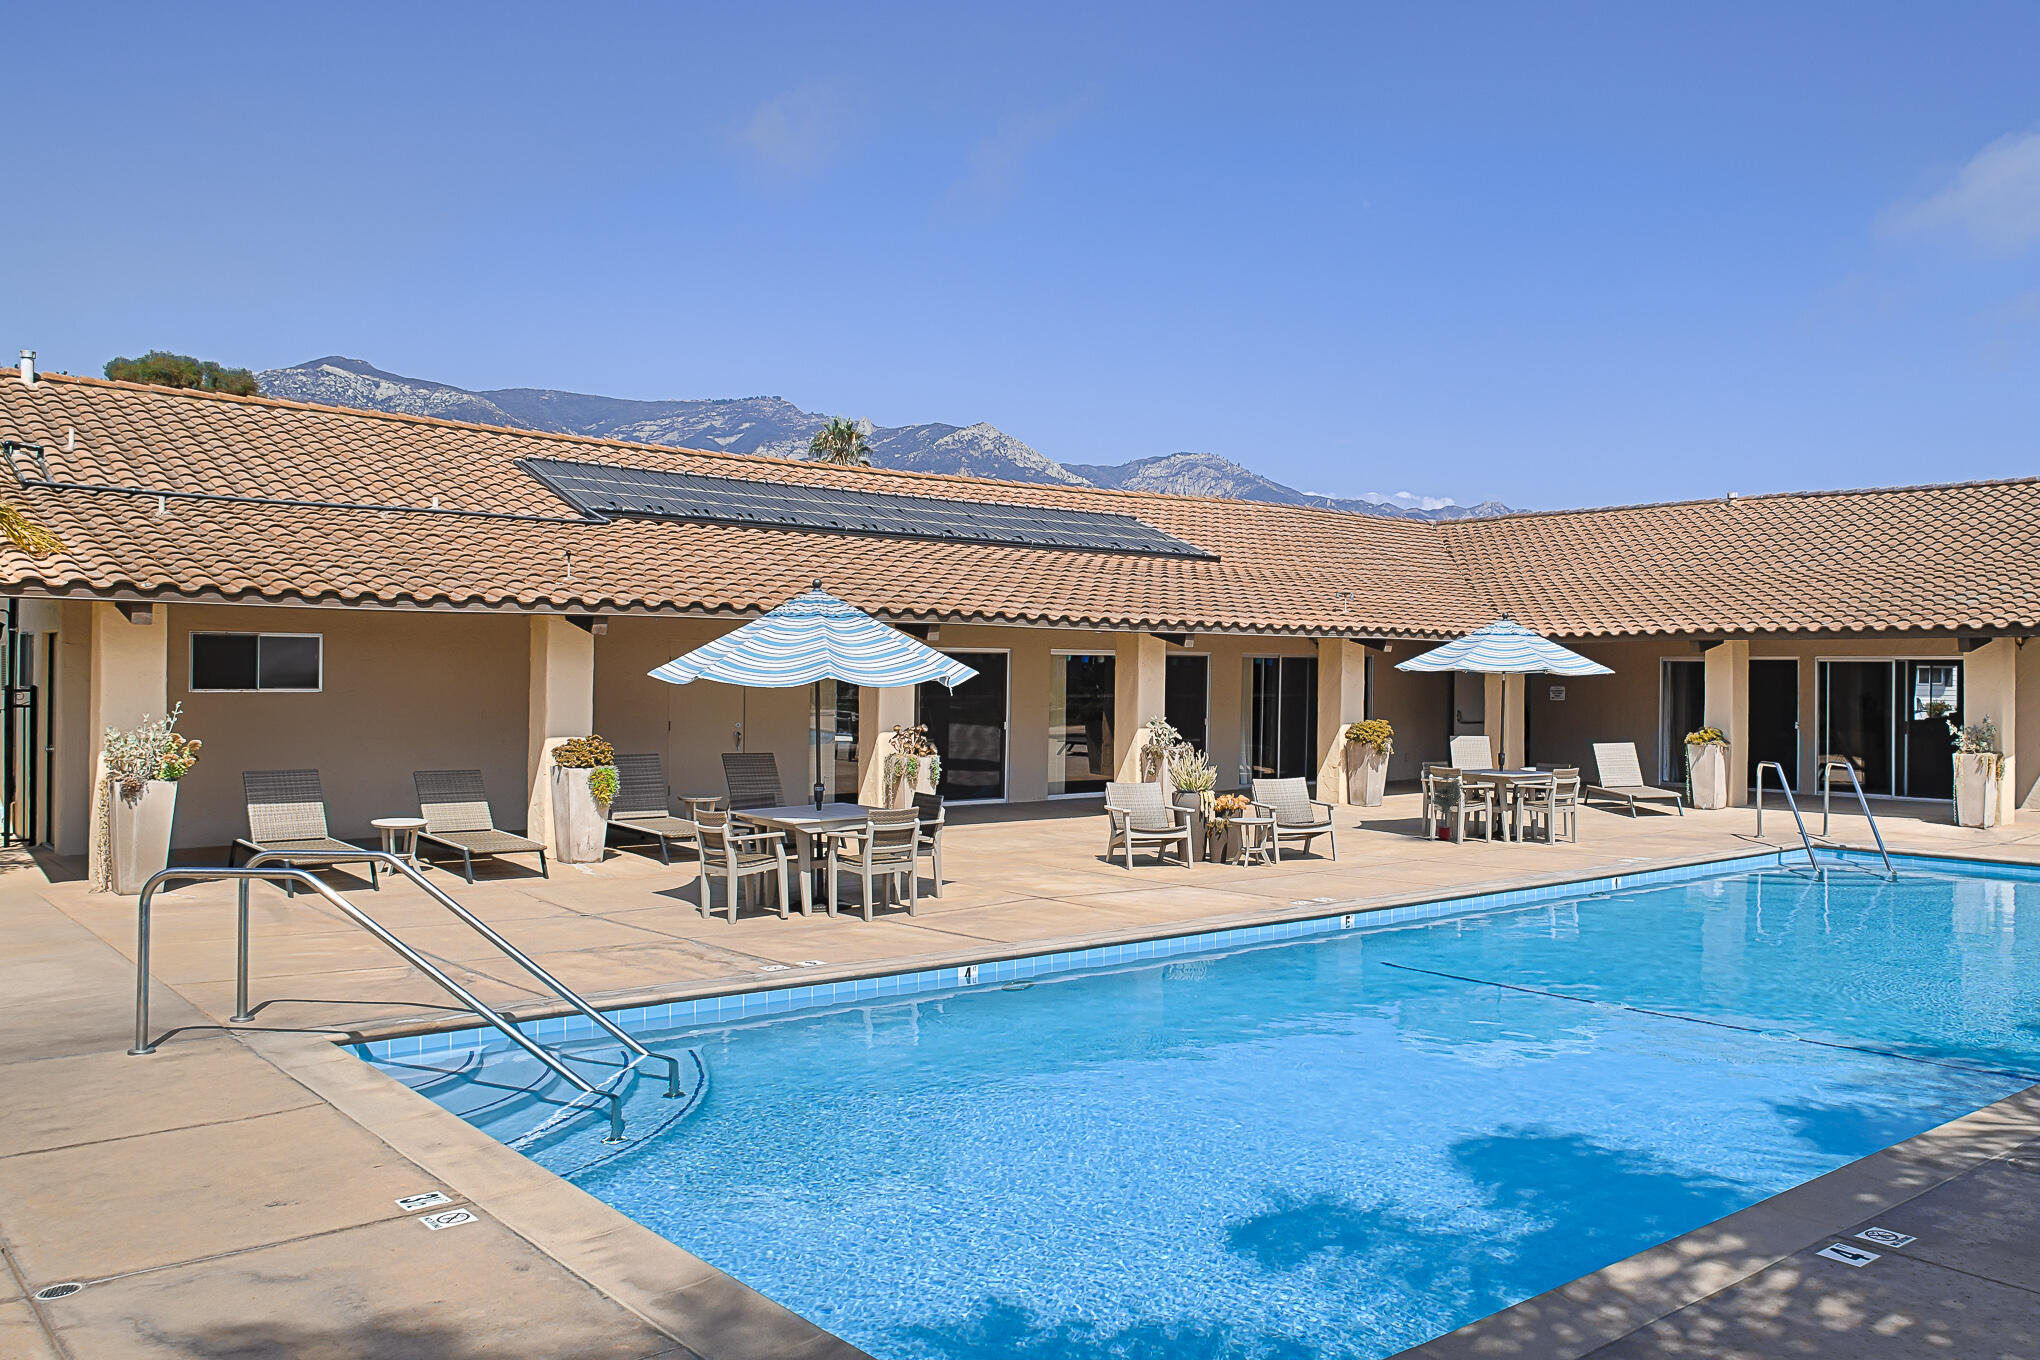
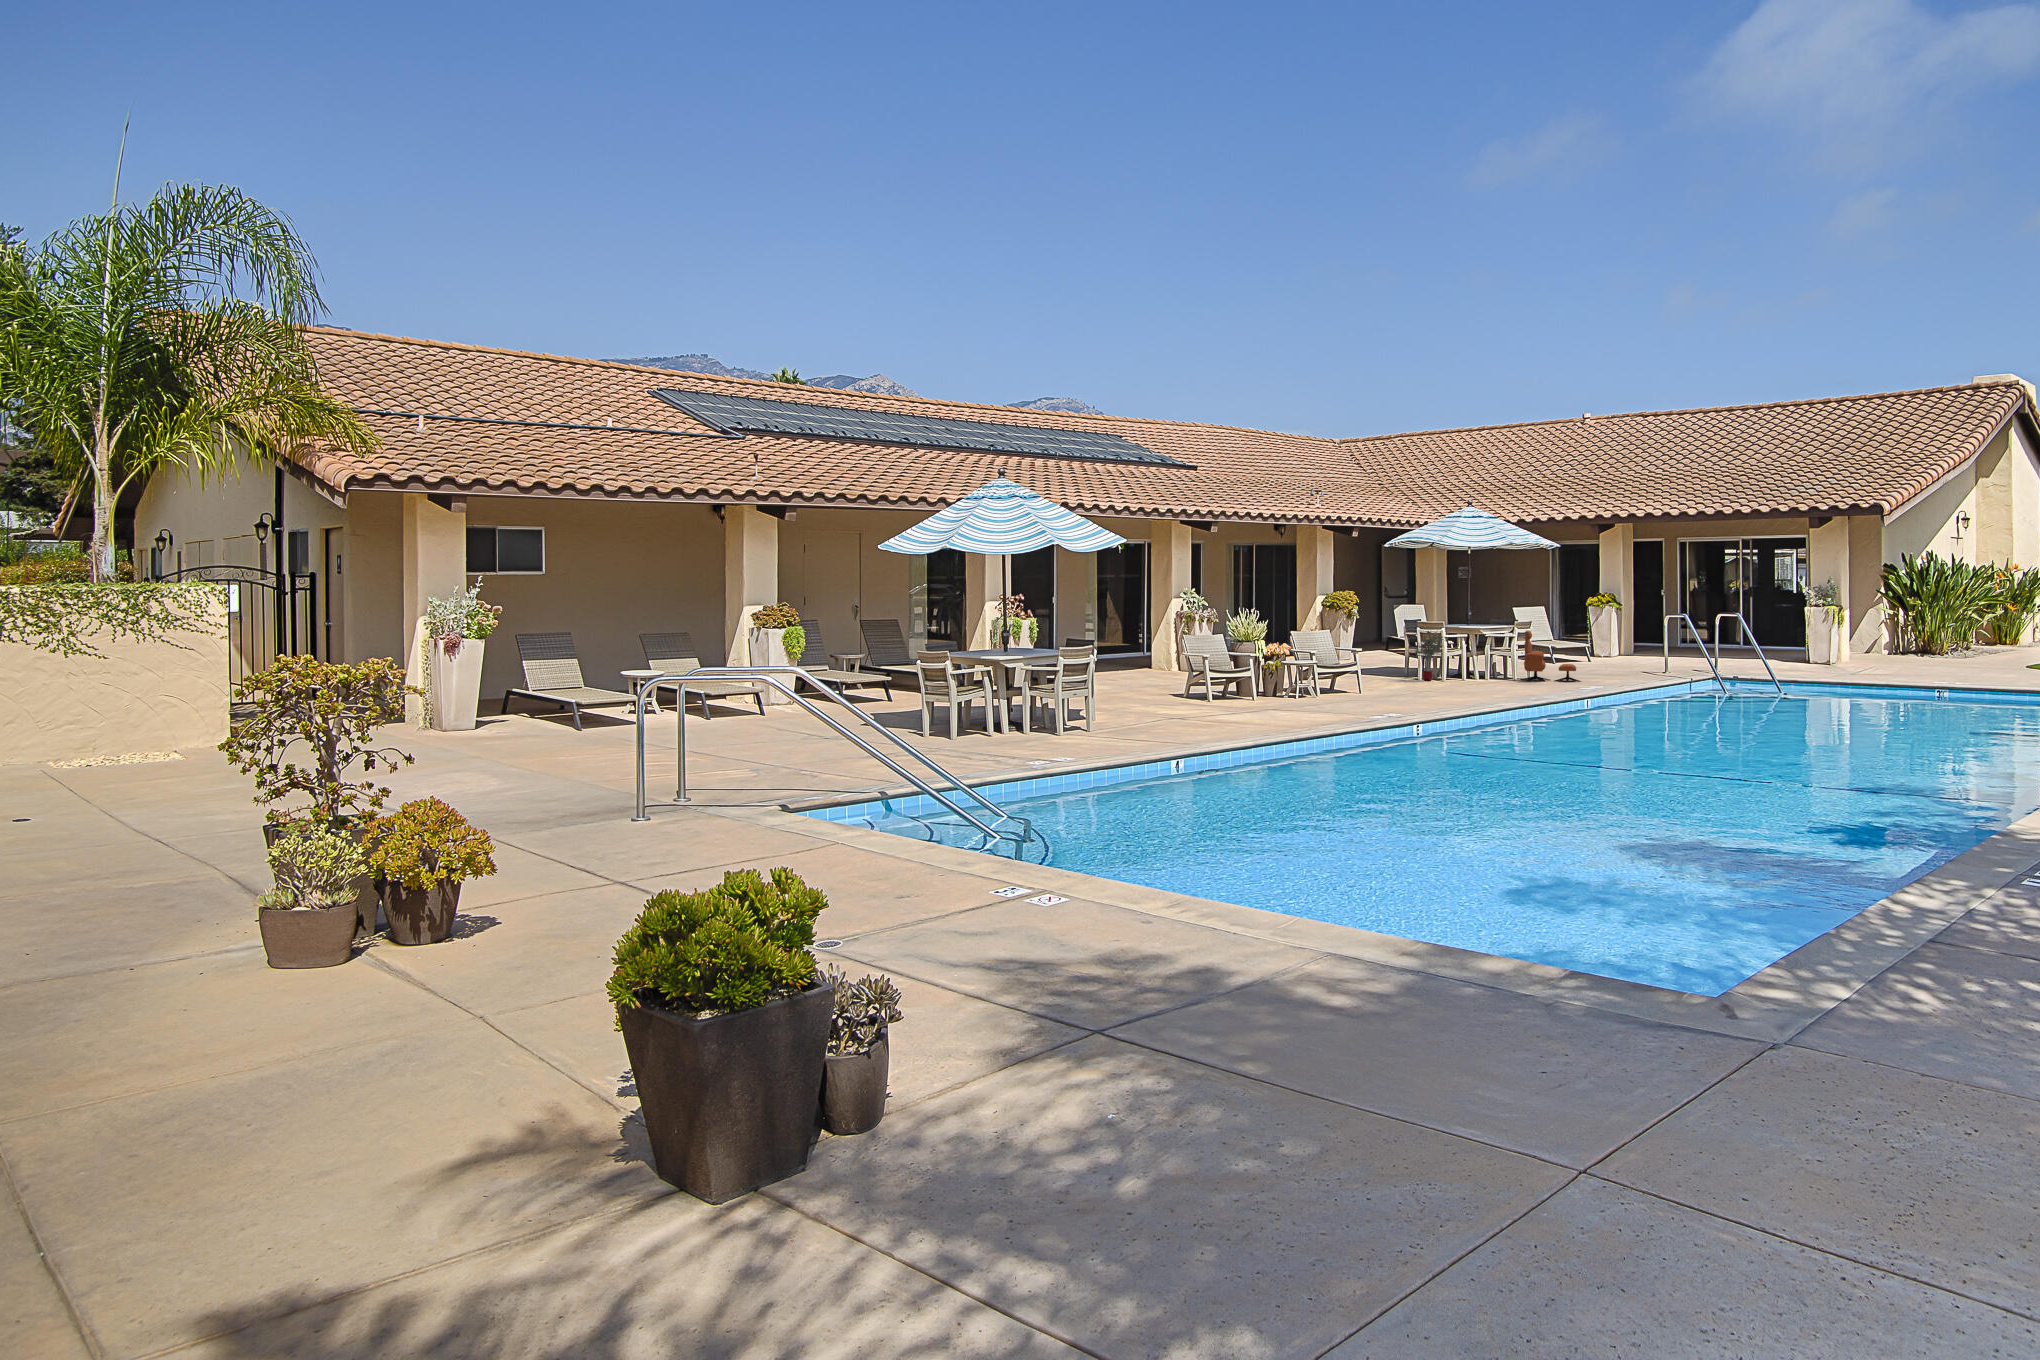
lounge chair: none [1565,778,1640,847] -> present [1520,630,1581,682]

